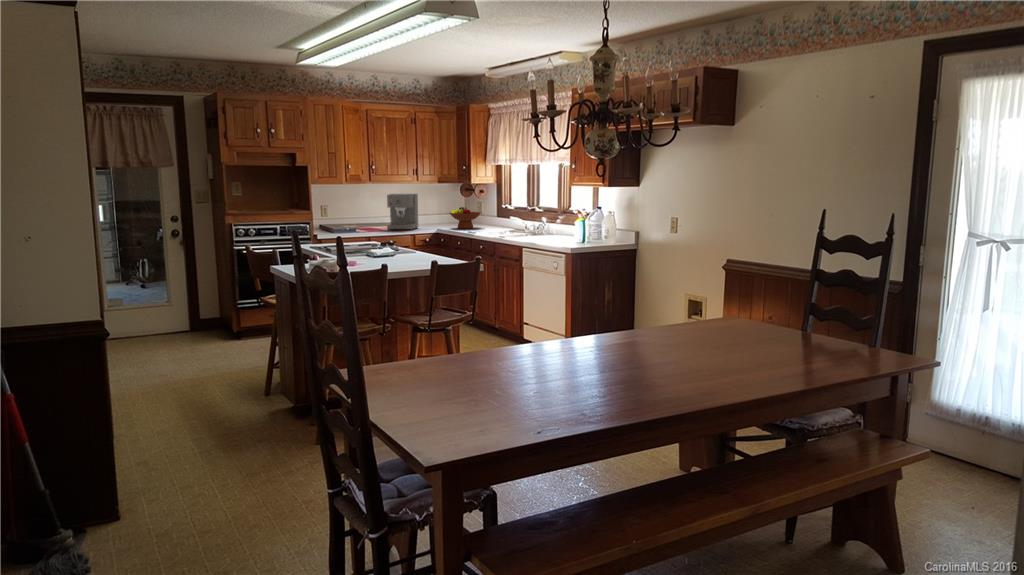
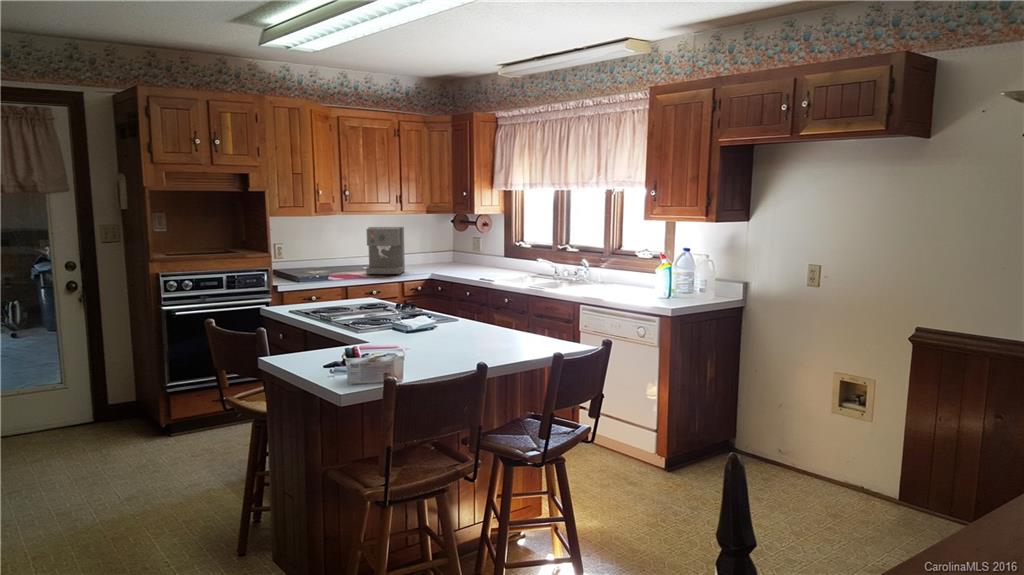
fruit bowl: present [450,207,481,228] -> none [446,244,488,272]

